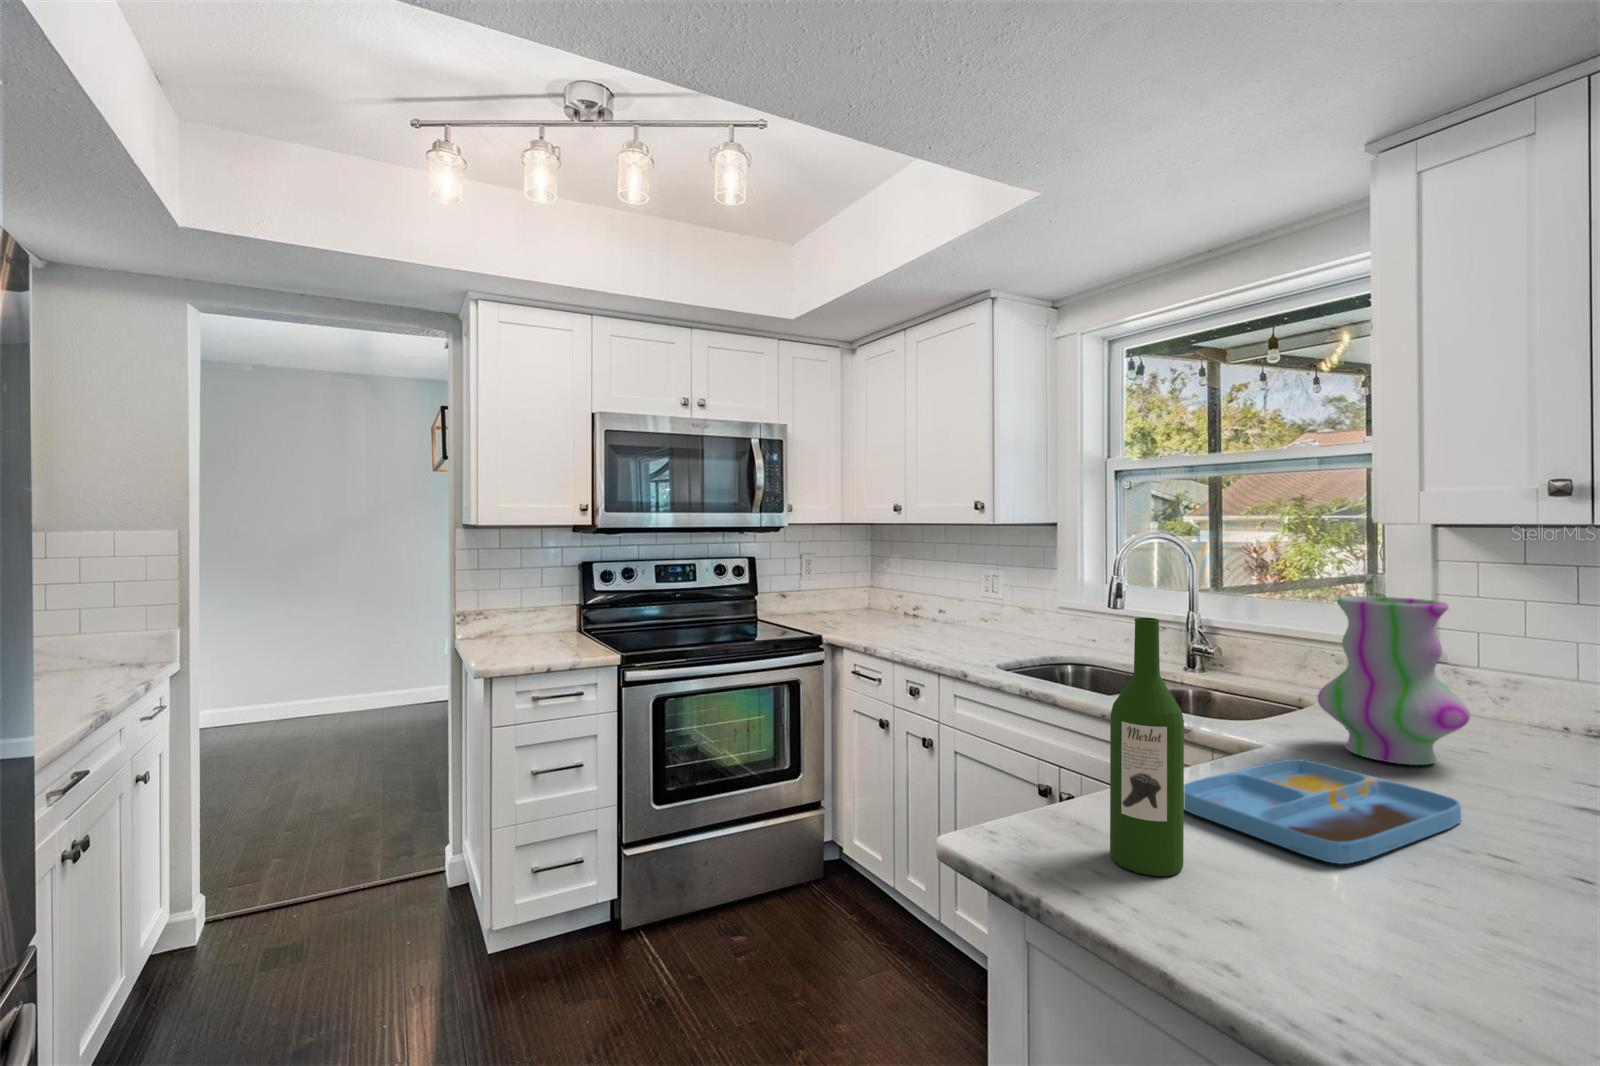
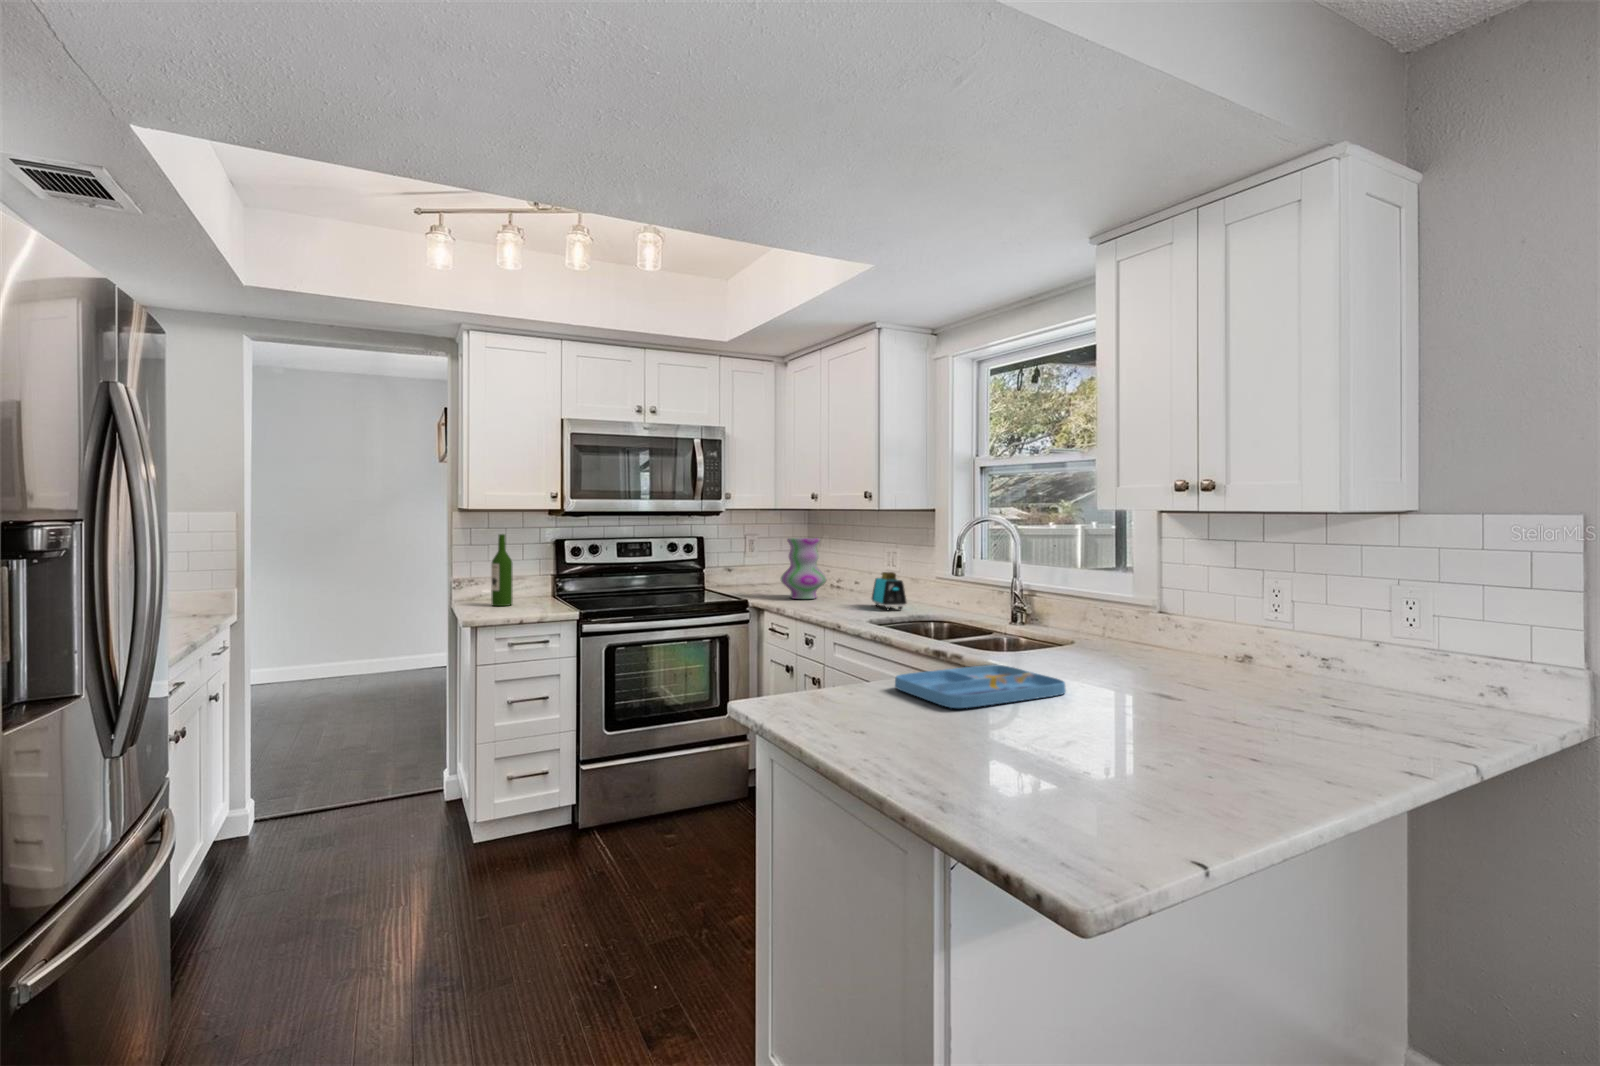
vase: present [1318,596,1470,765] -> present [781,538,826,599]
toaster: none [980,600,1032,649] -> present [872,572,907,610]
wine bottle: present [1110,618,1184,876] -> present [491,534,512,606]

